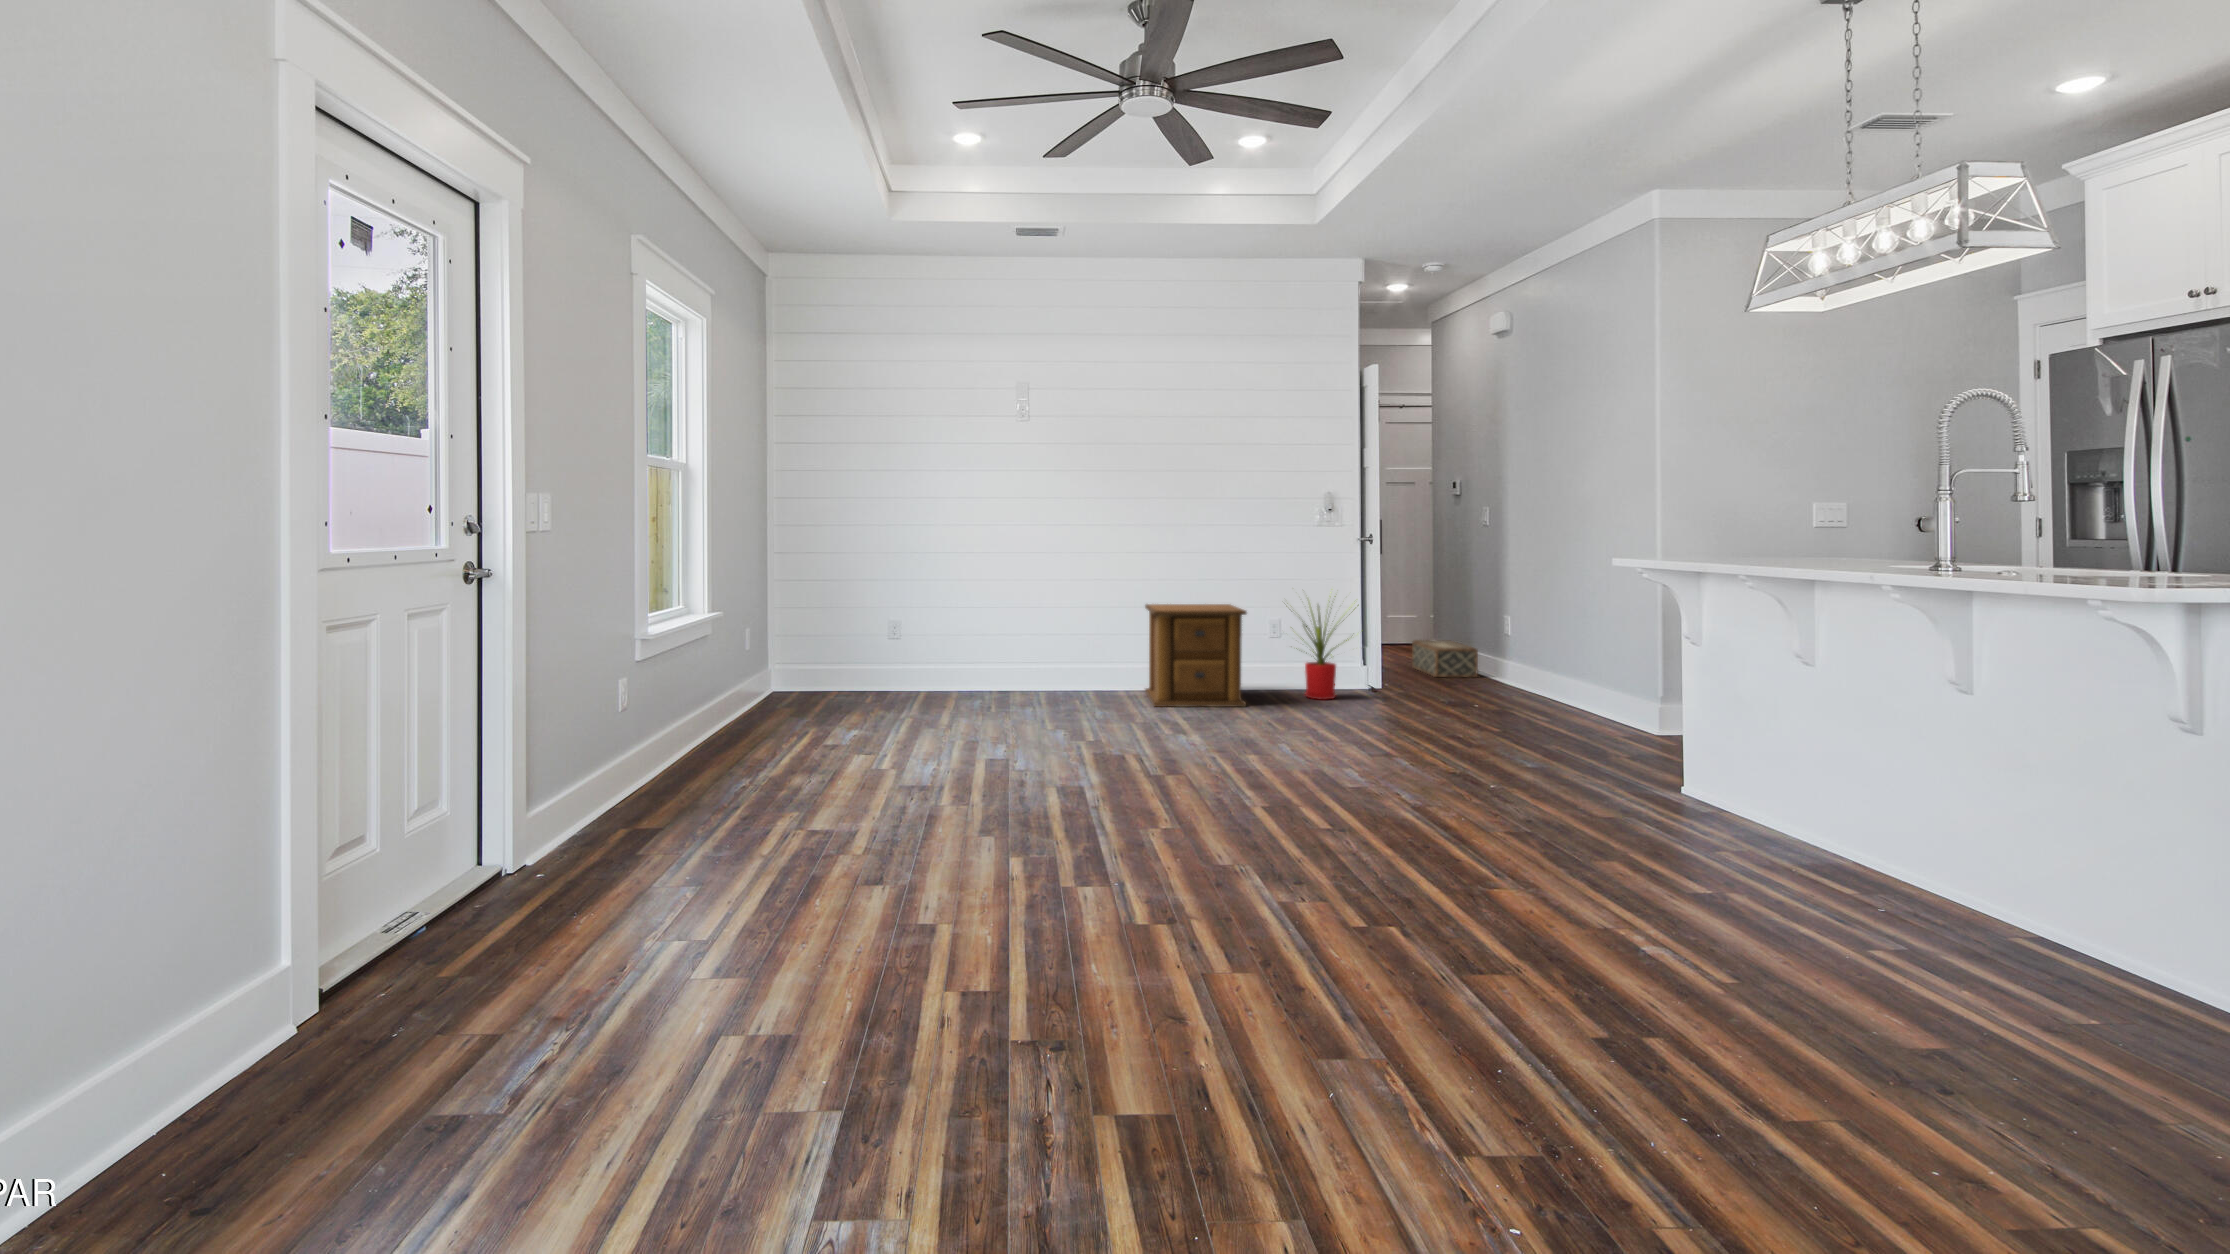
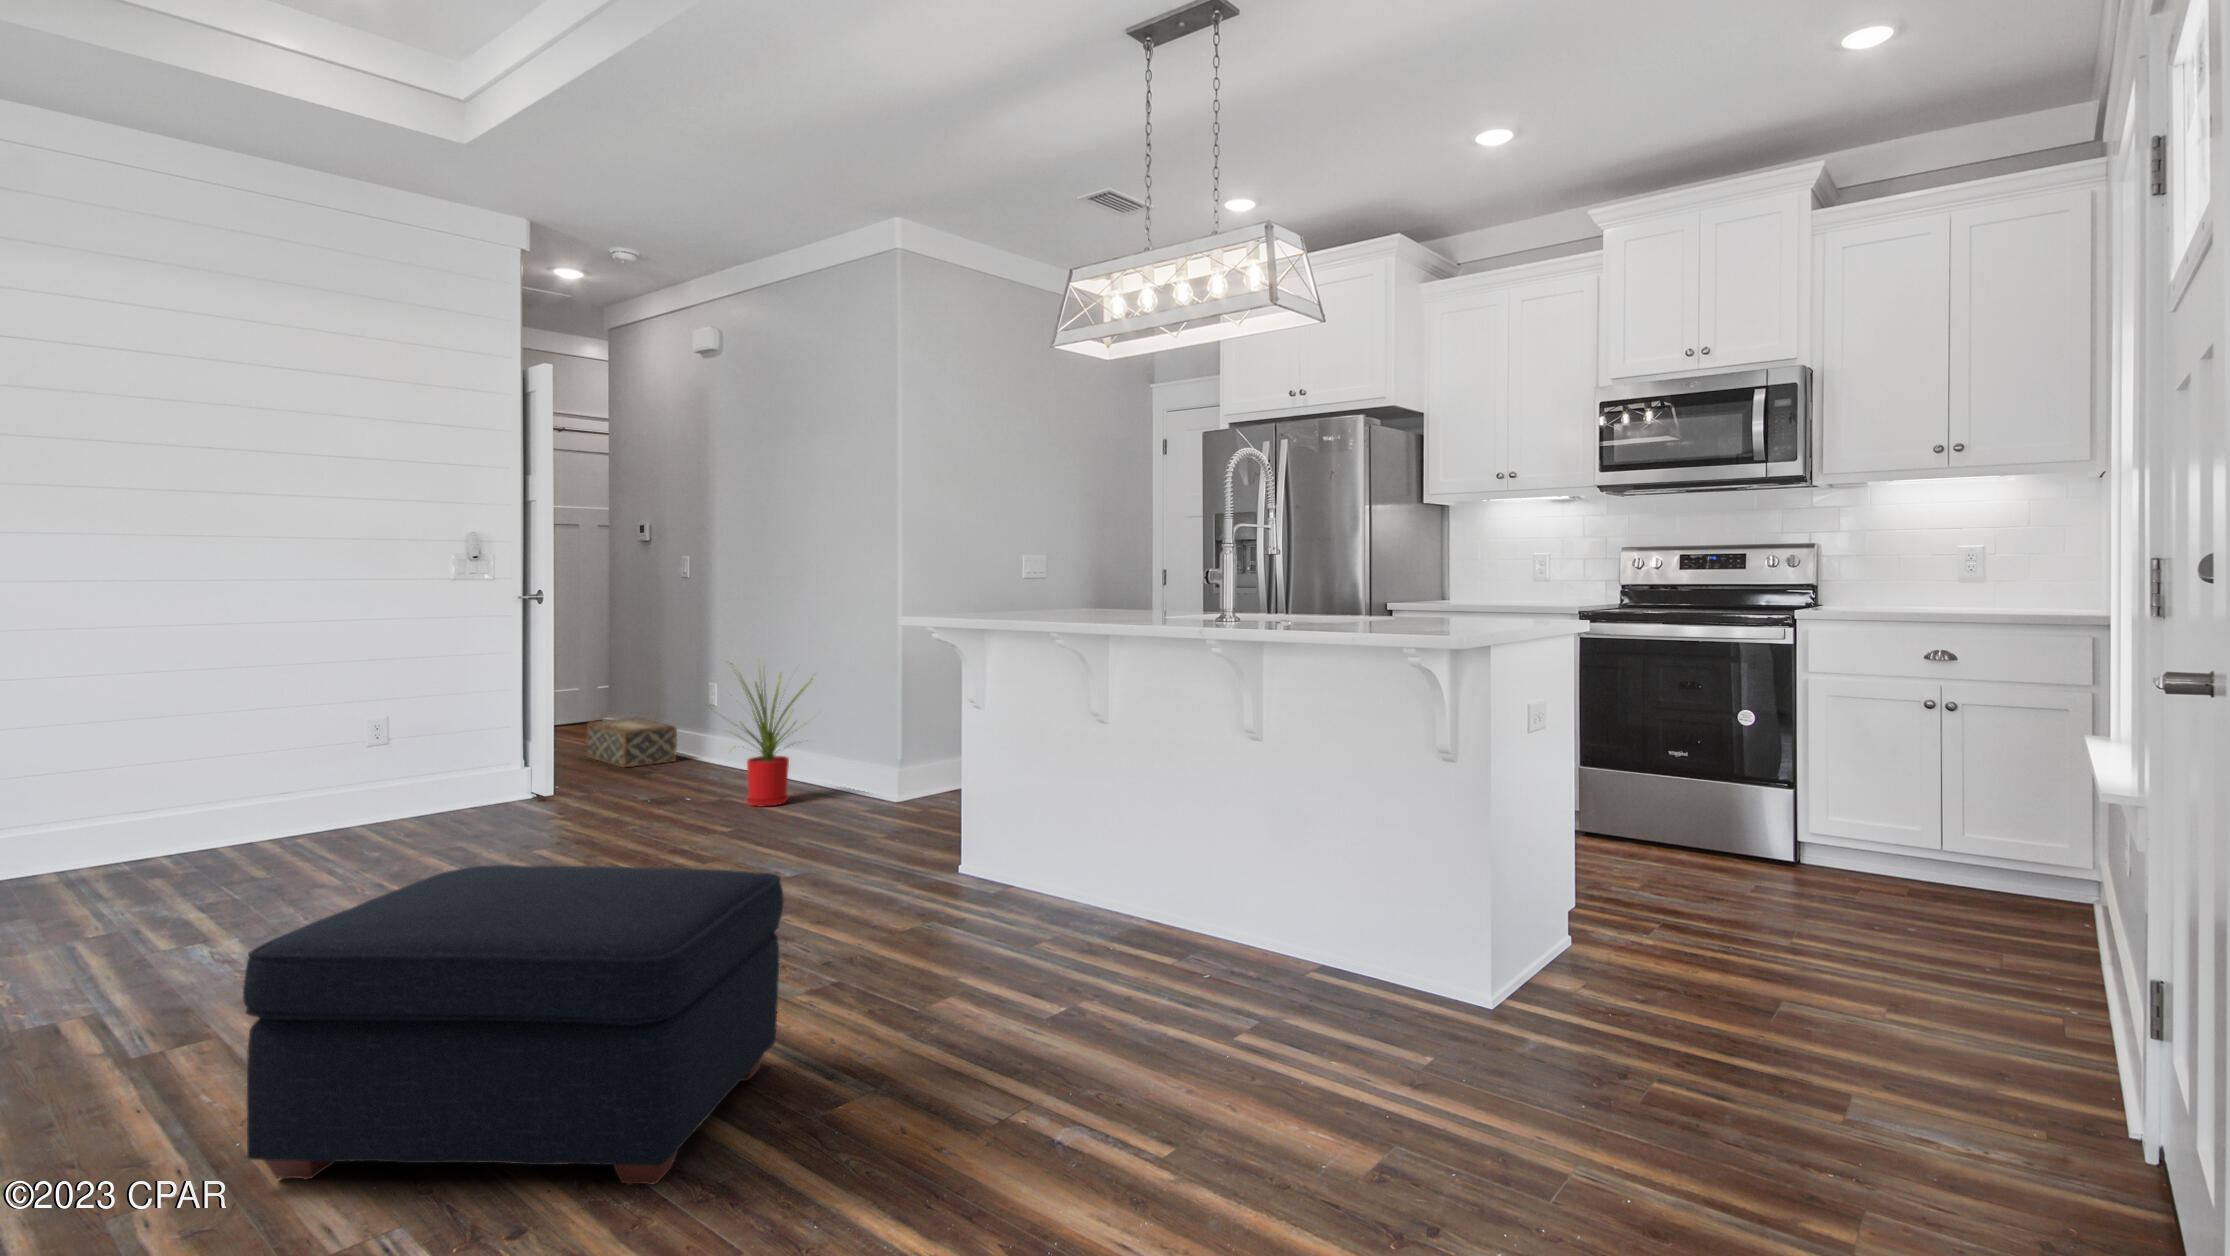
house plant: present [1296,596,1359,700] -> present [724,674,816,807]
side table: present [1145,604,1247,707] -> none [95,697,332,895]
ottoman: none [1185,695,1478,893] -> present [243,865,784,1185]

